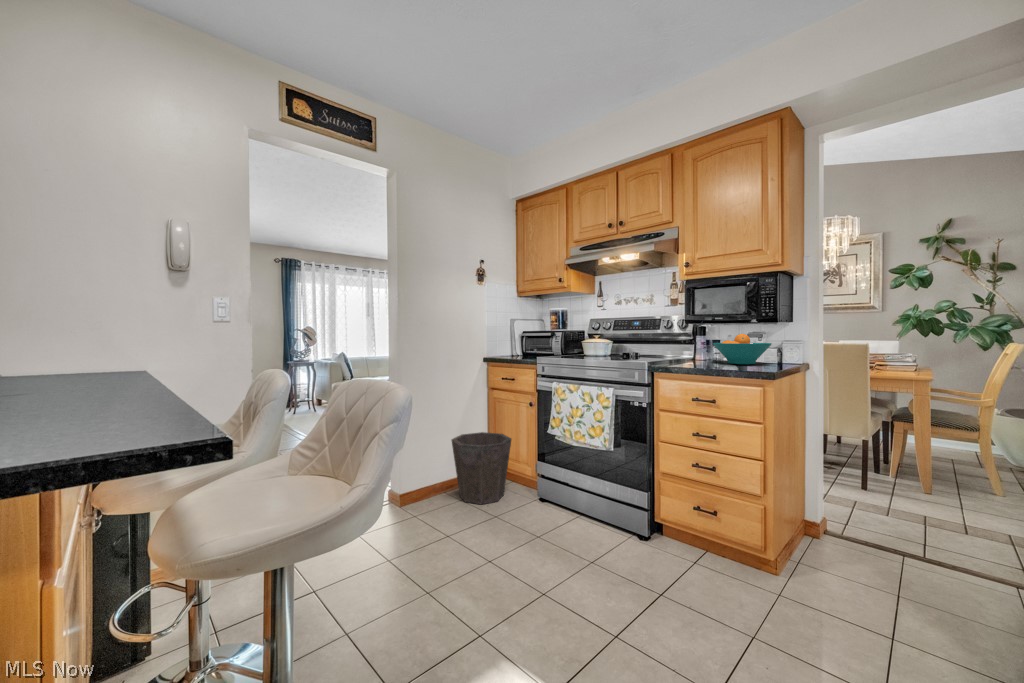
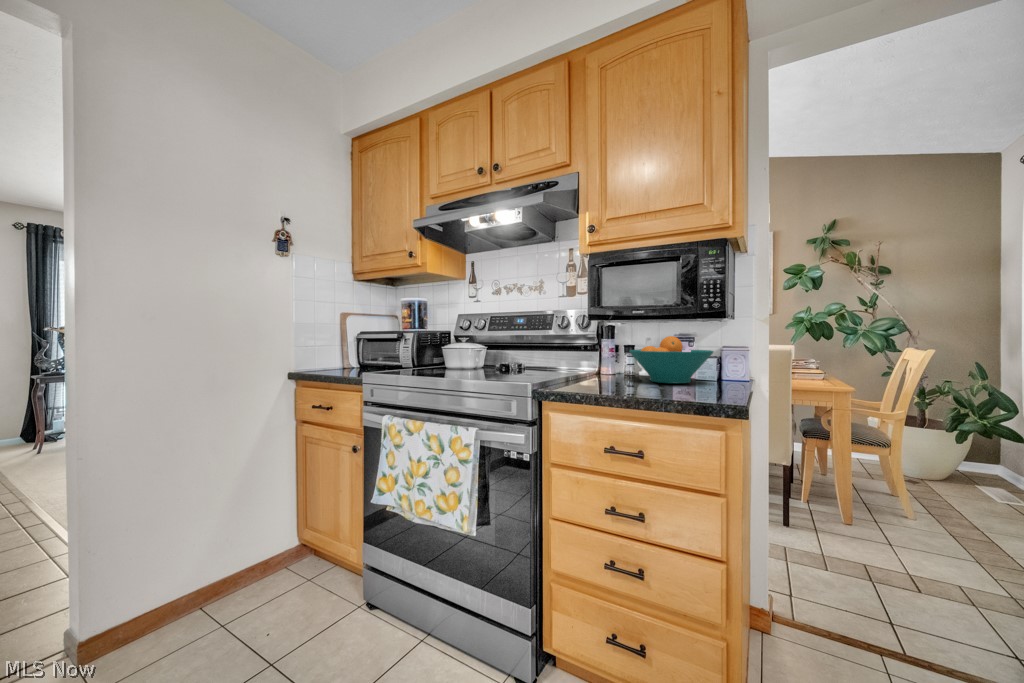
waste bin: present [452,432,511,504] -> none [207,493,322,633]

